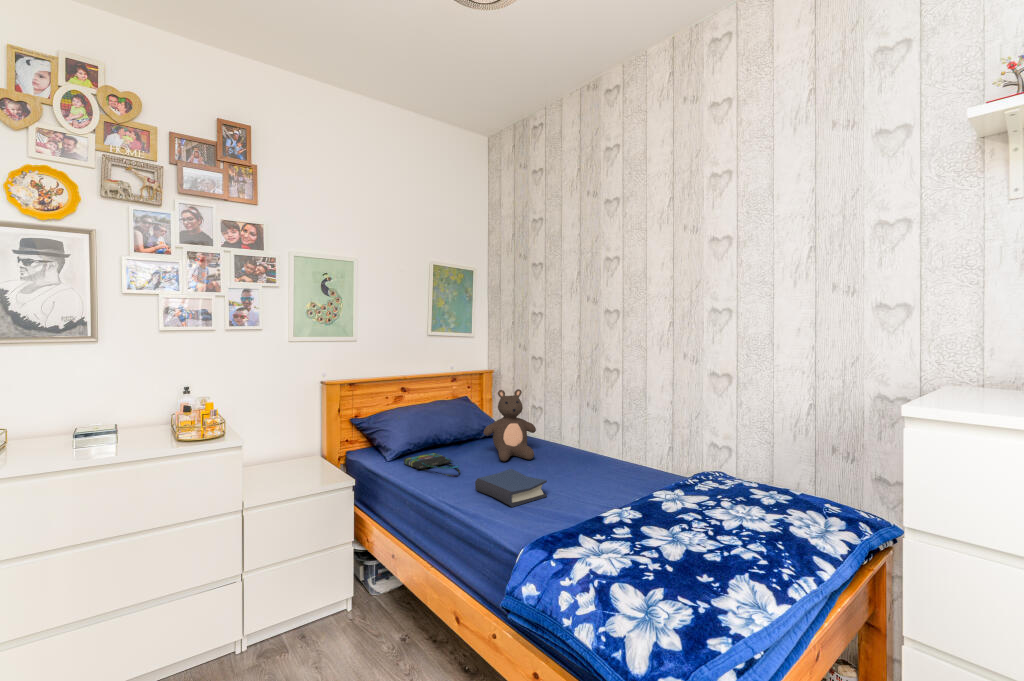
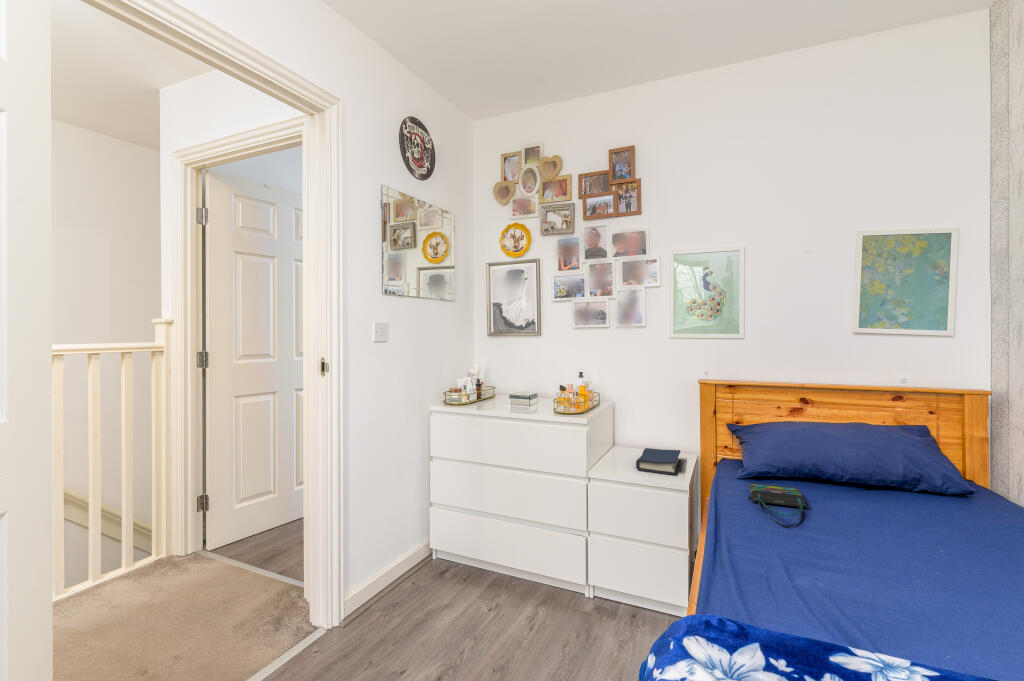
teddy bear: present [483,389,536,461] -> none [877,425,995,552]
hardback book: present [475,469,547,507] -> present [636,448,680,475]

